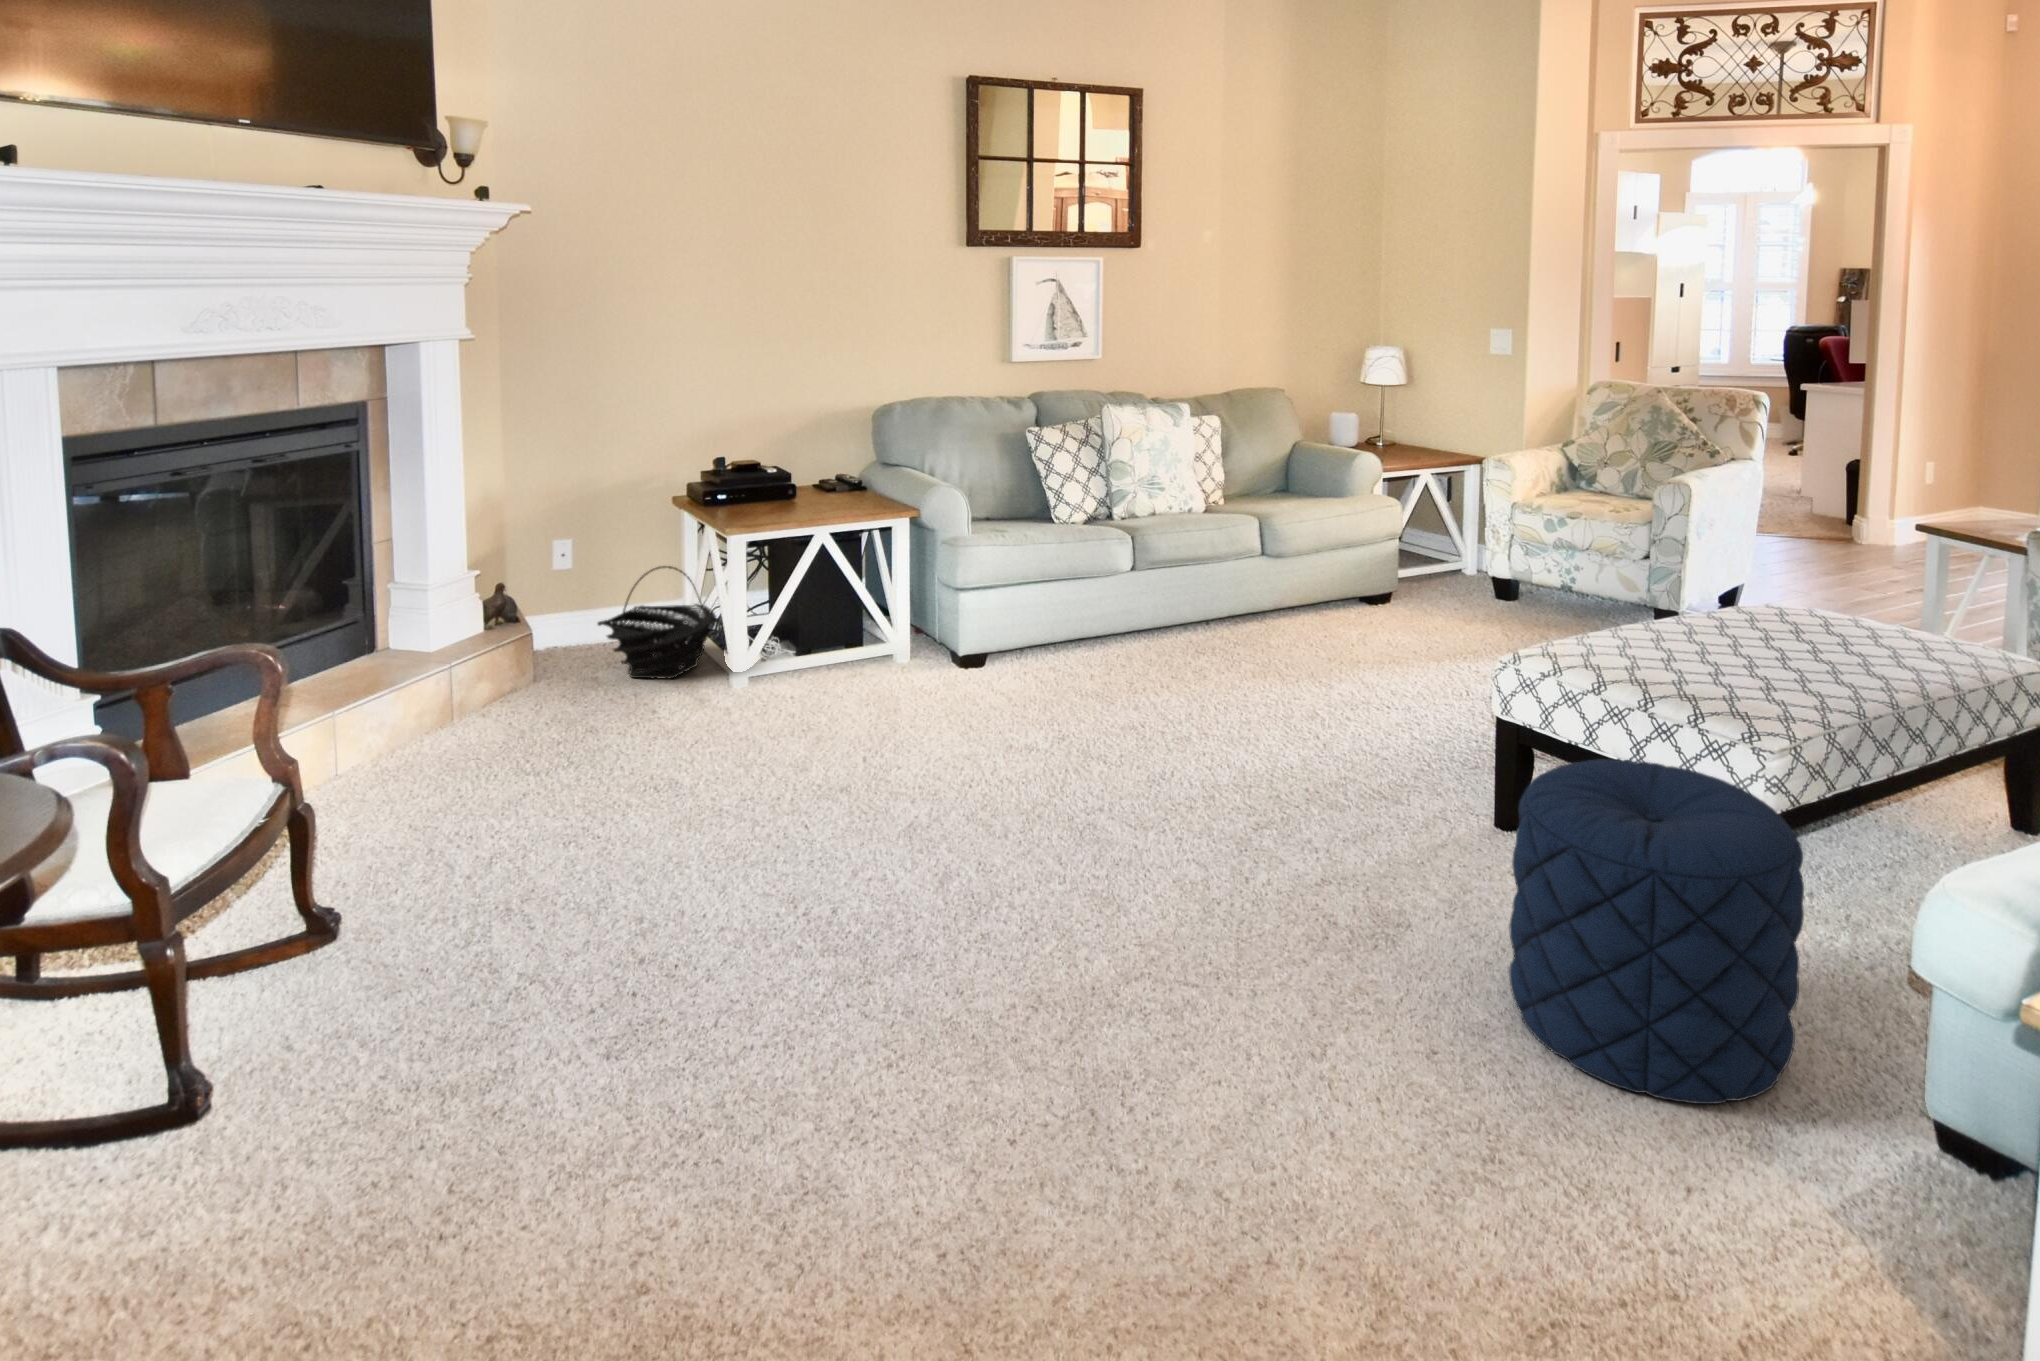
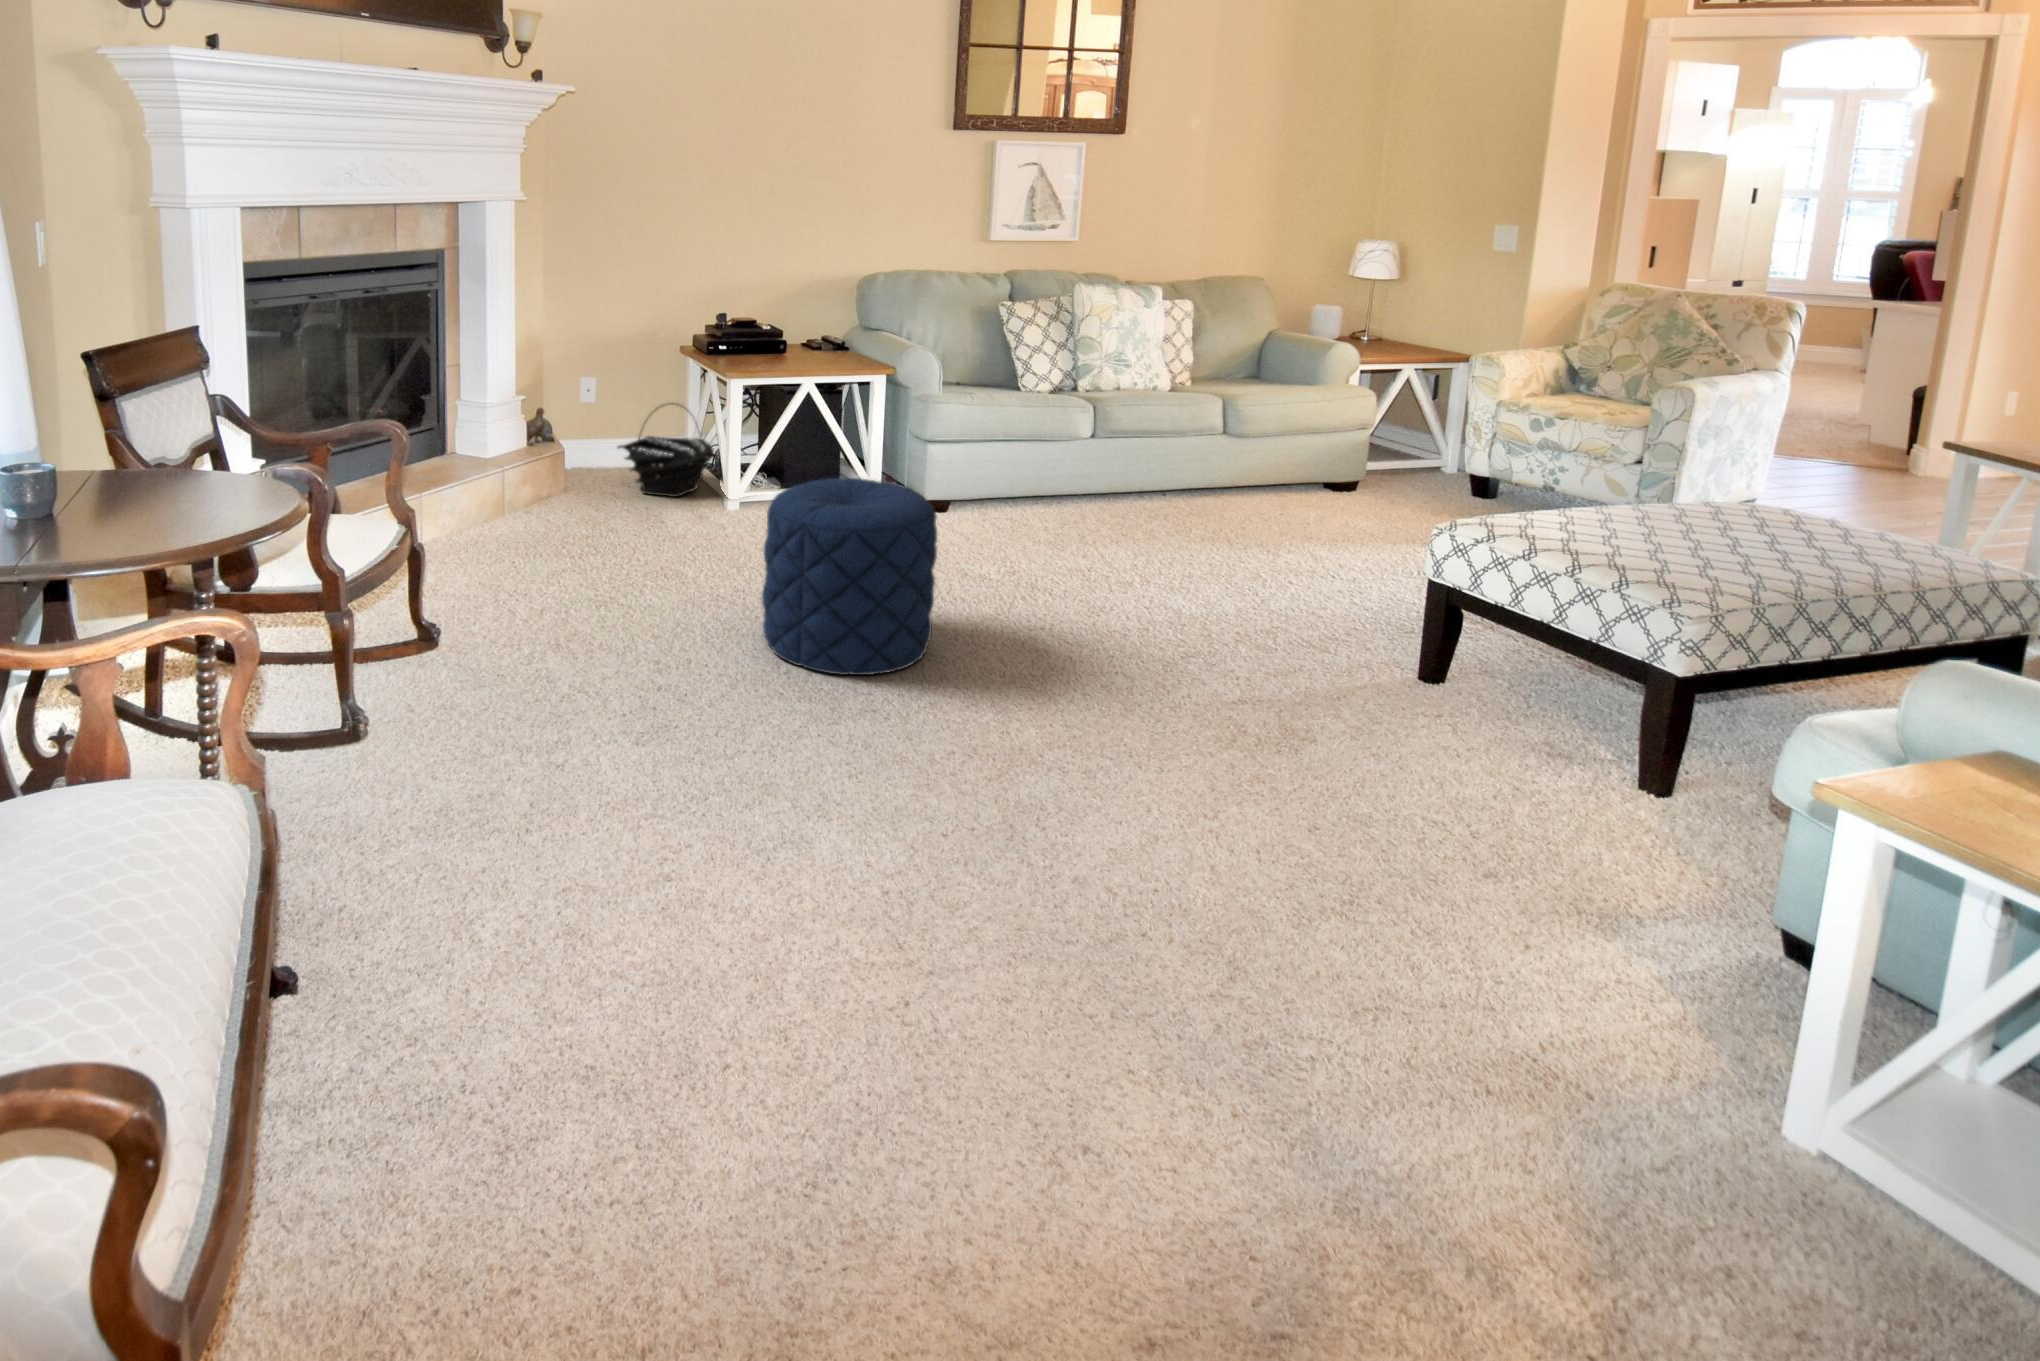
pouf: present [1509,759,1804,1104] -> present [762,478,937,675]

